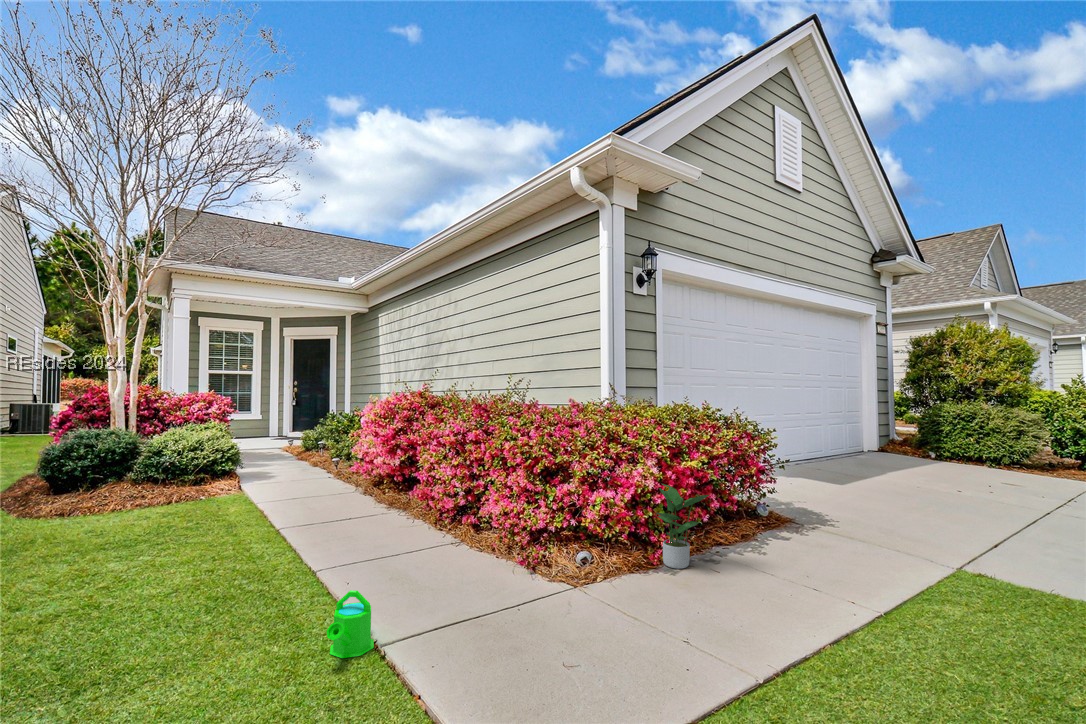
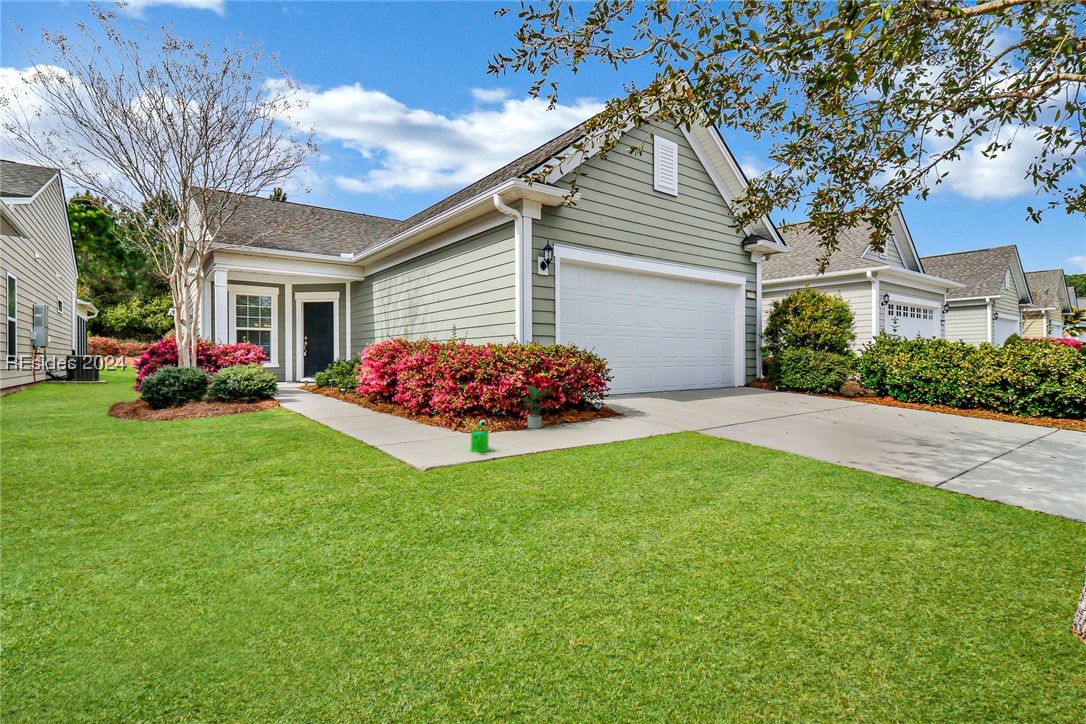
watering can: present [327,590,374,658] -> present [470,424,489,452]

